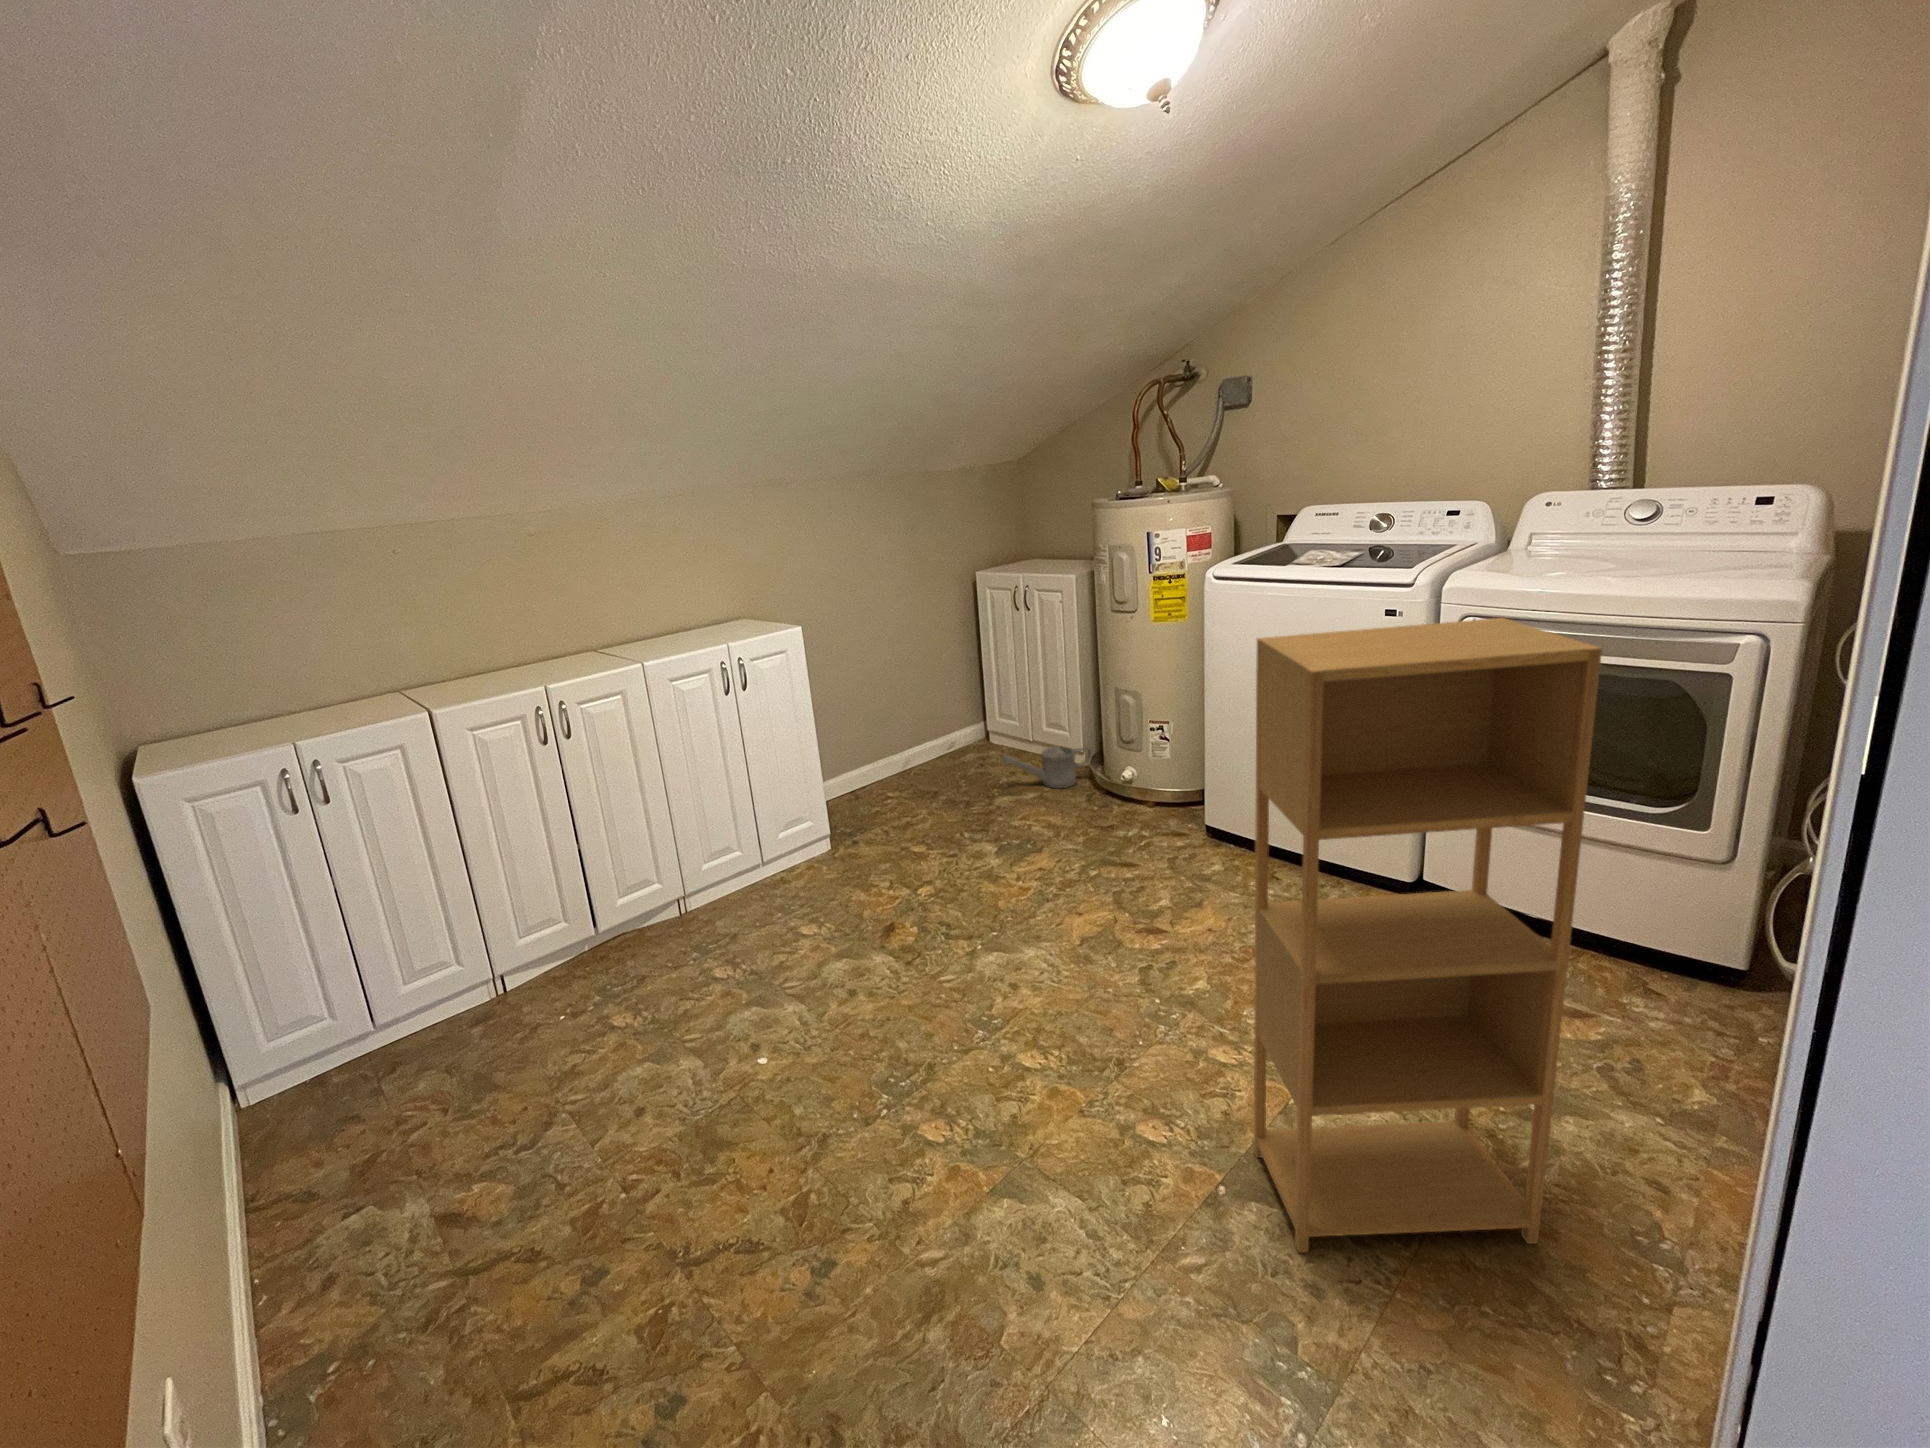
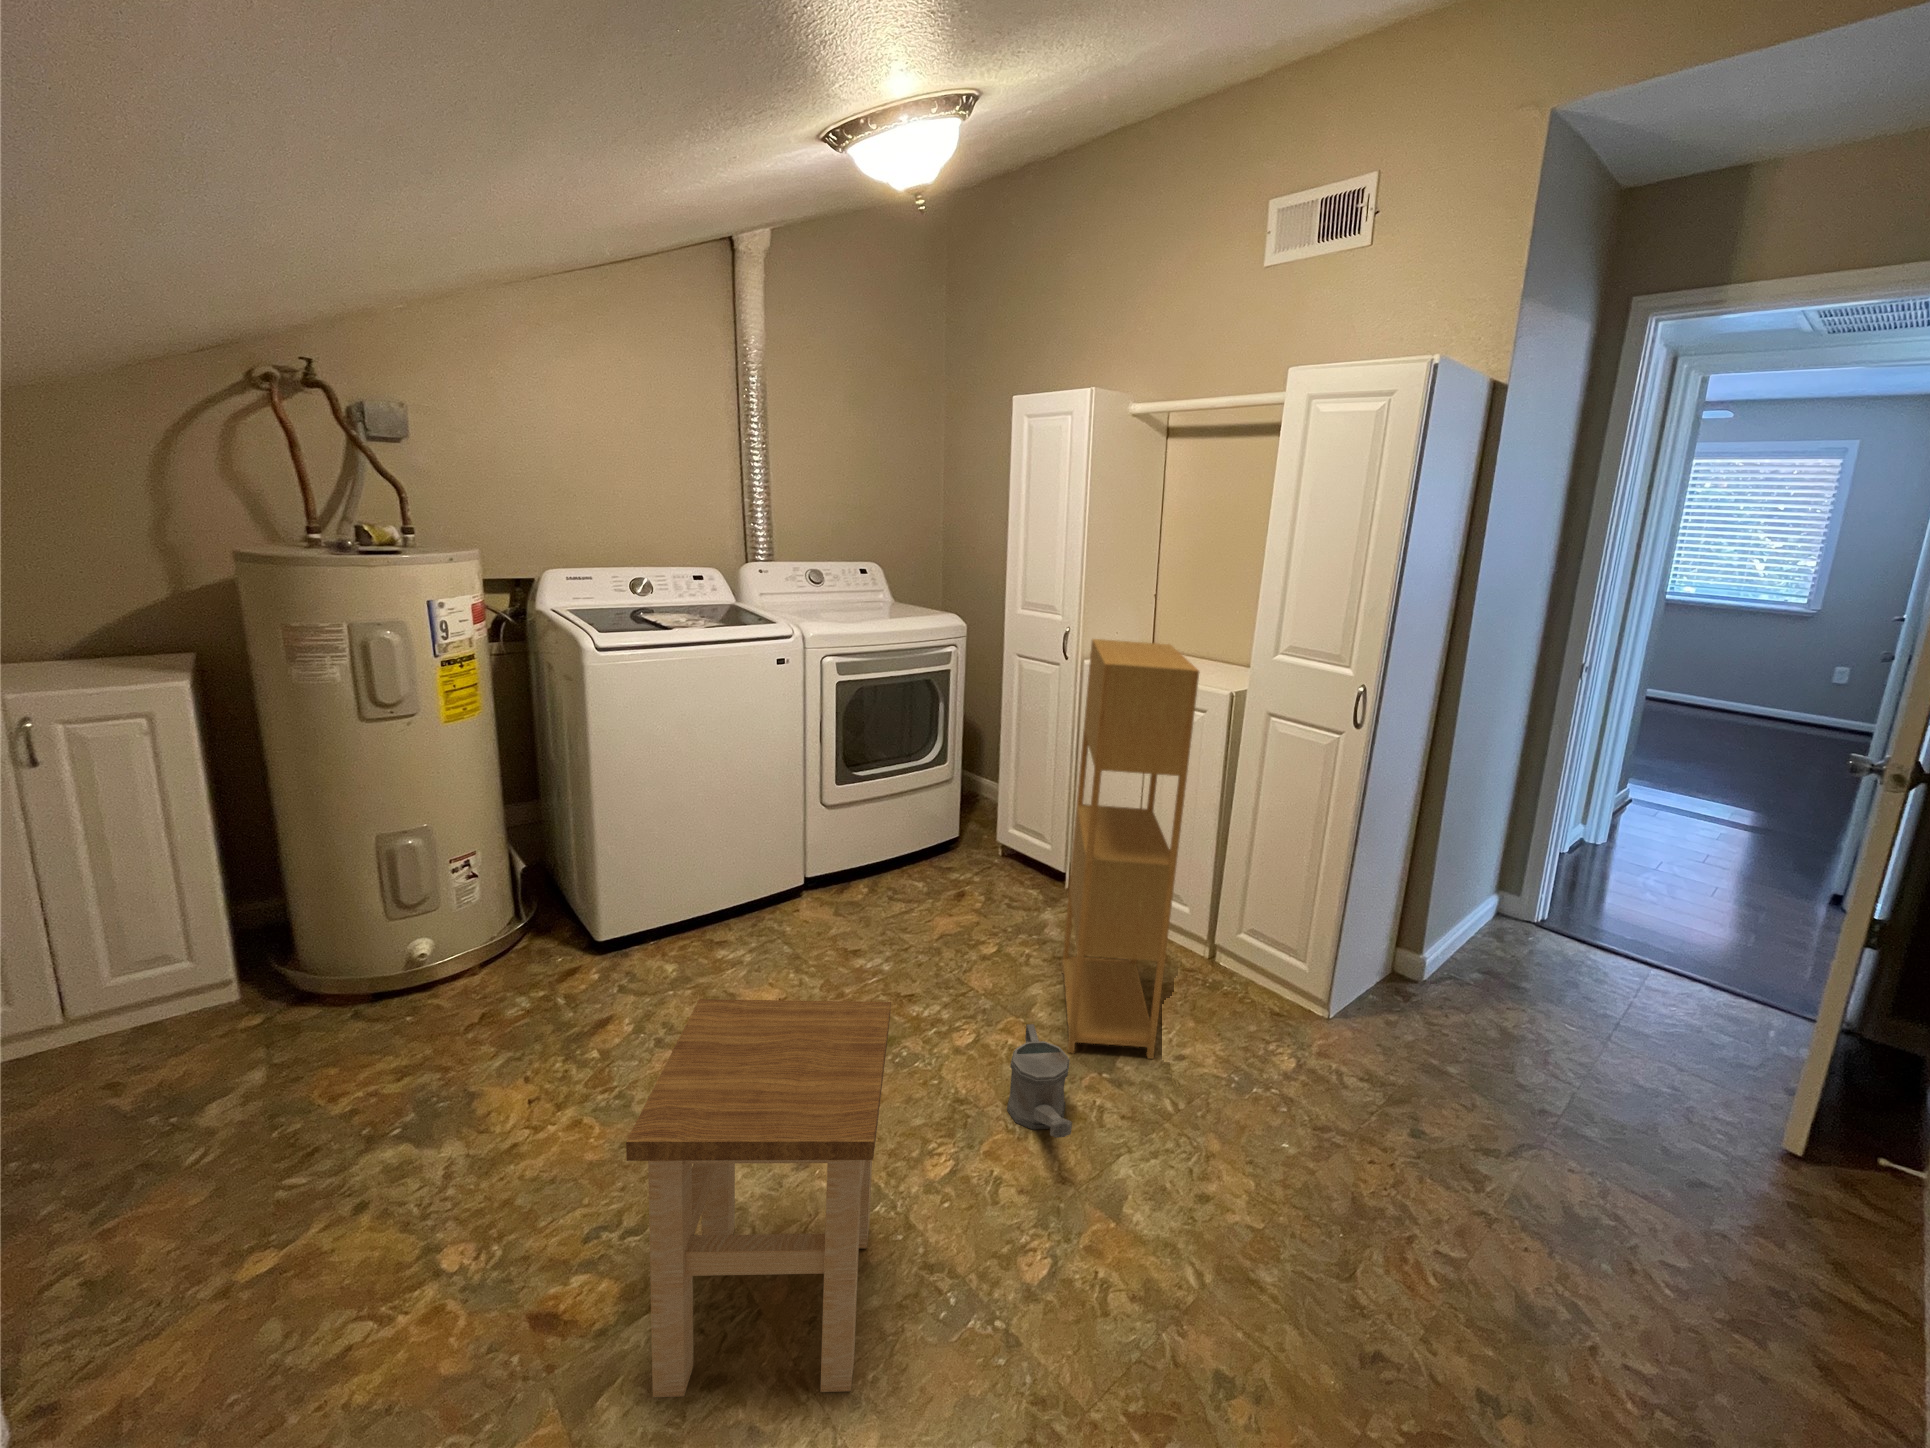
watering can: present [1003,747,1091,788] -> present [1007,1024,1072,1138]
stool: none [804,803,958,1043] -> present [626,999,891,1397]

